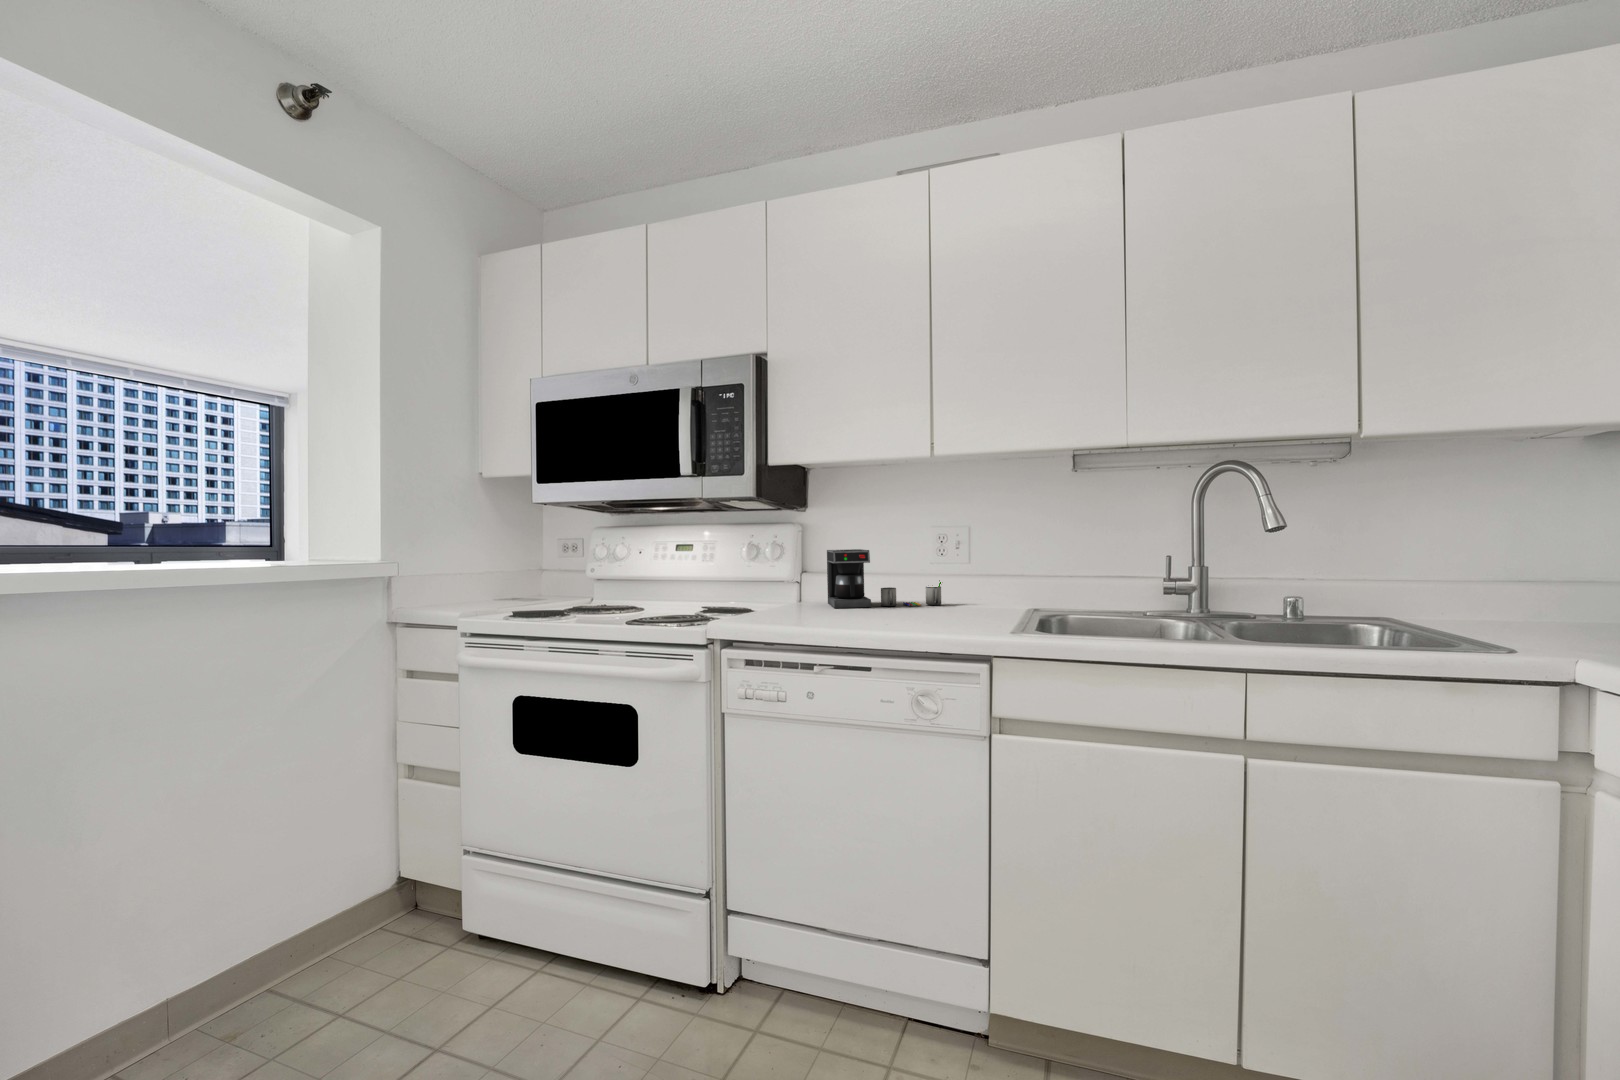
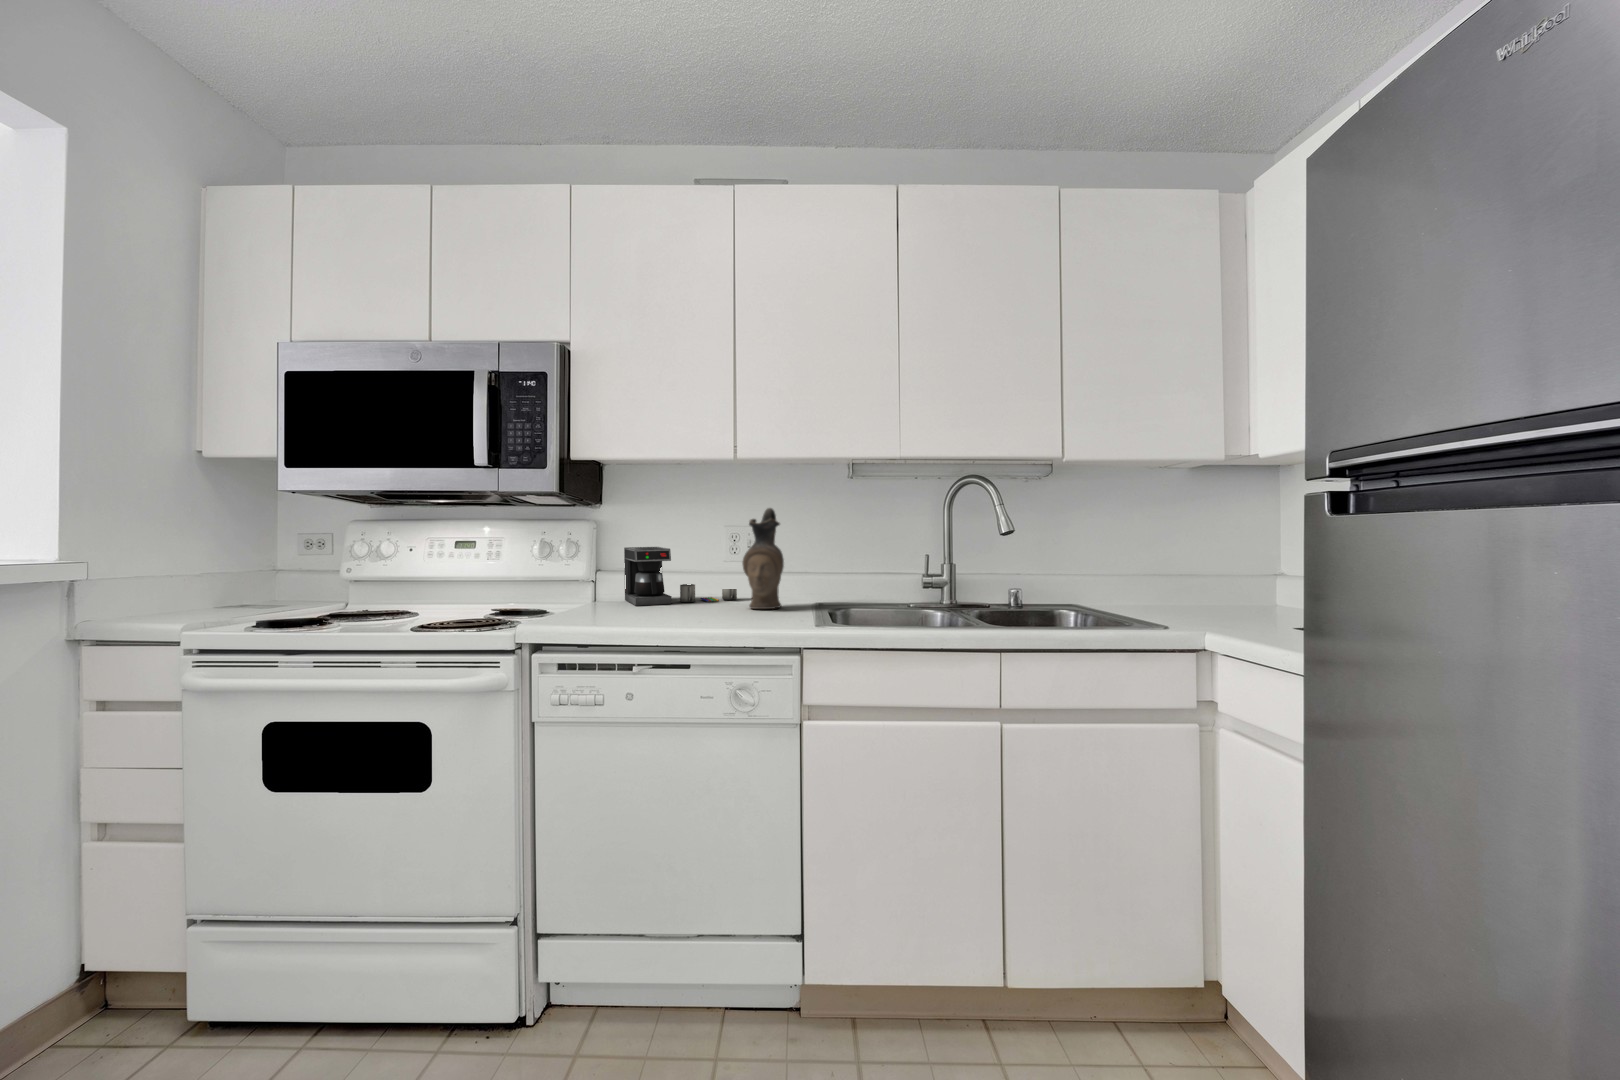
ceramic pitcher: none [940,504,987,614] -> present [742,508,784,609]

